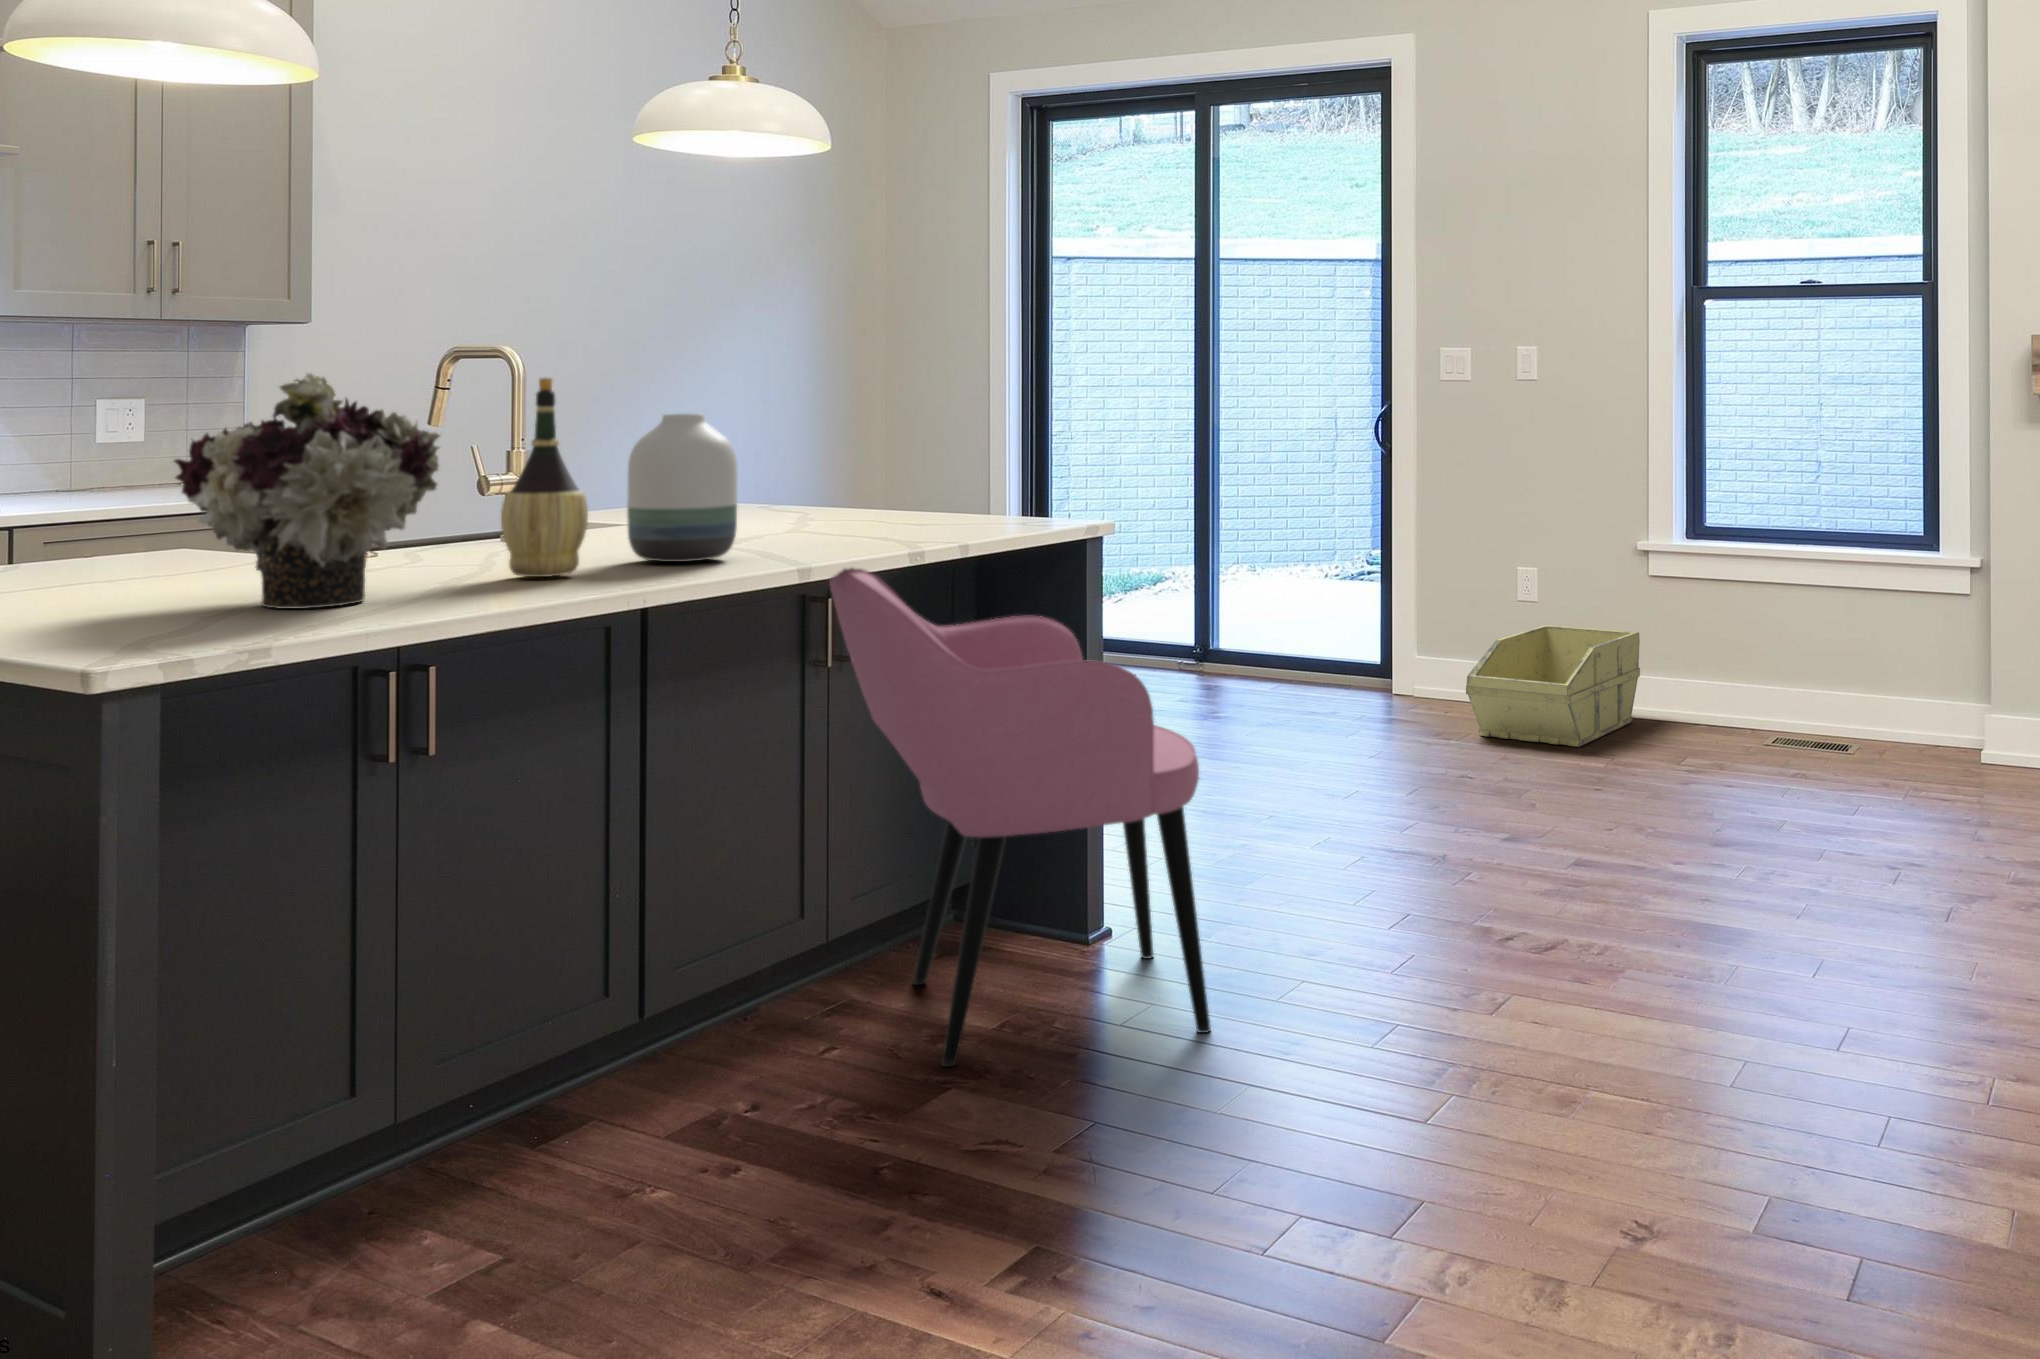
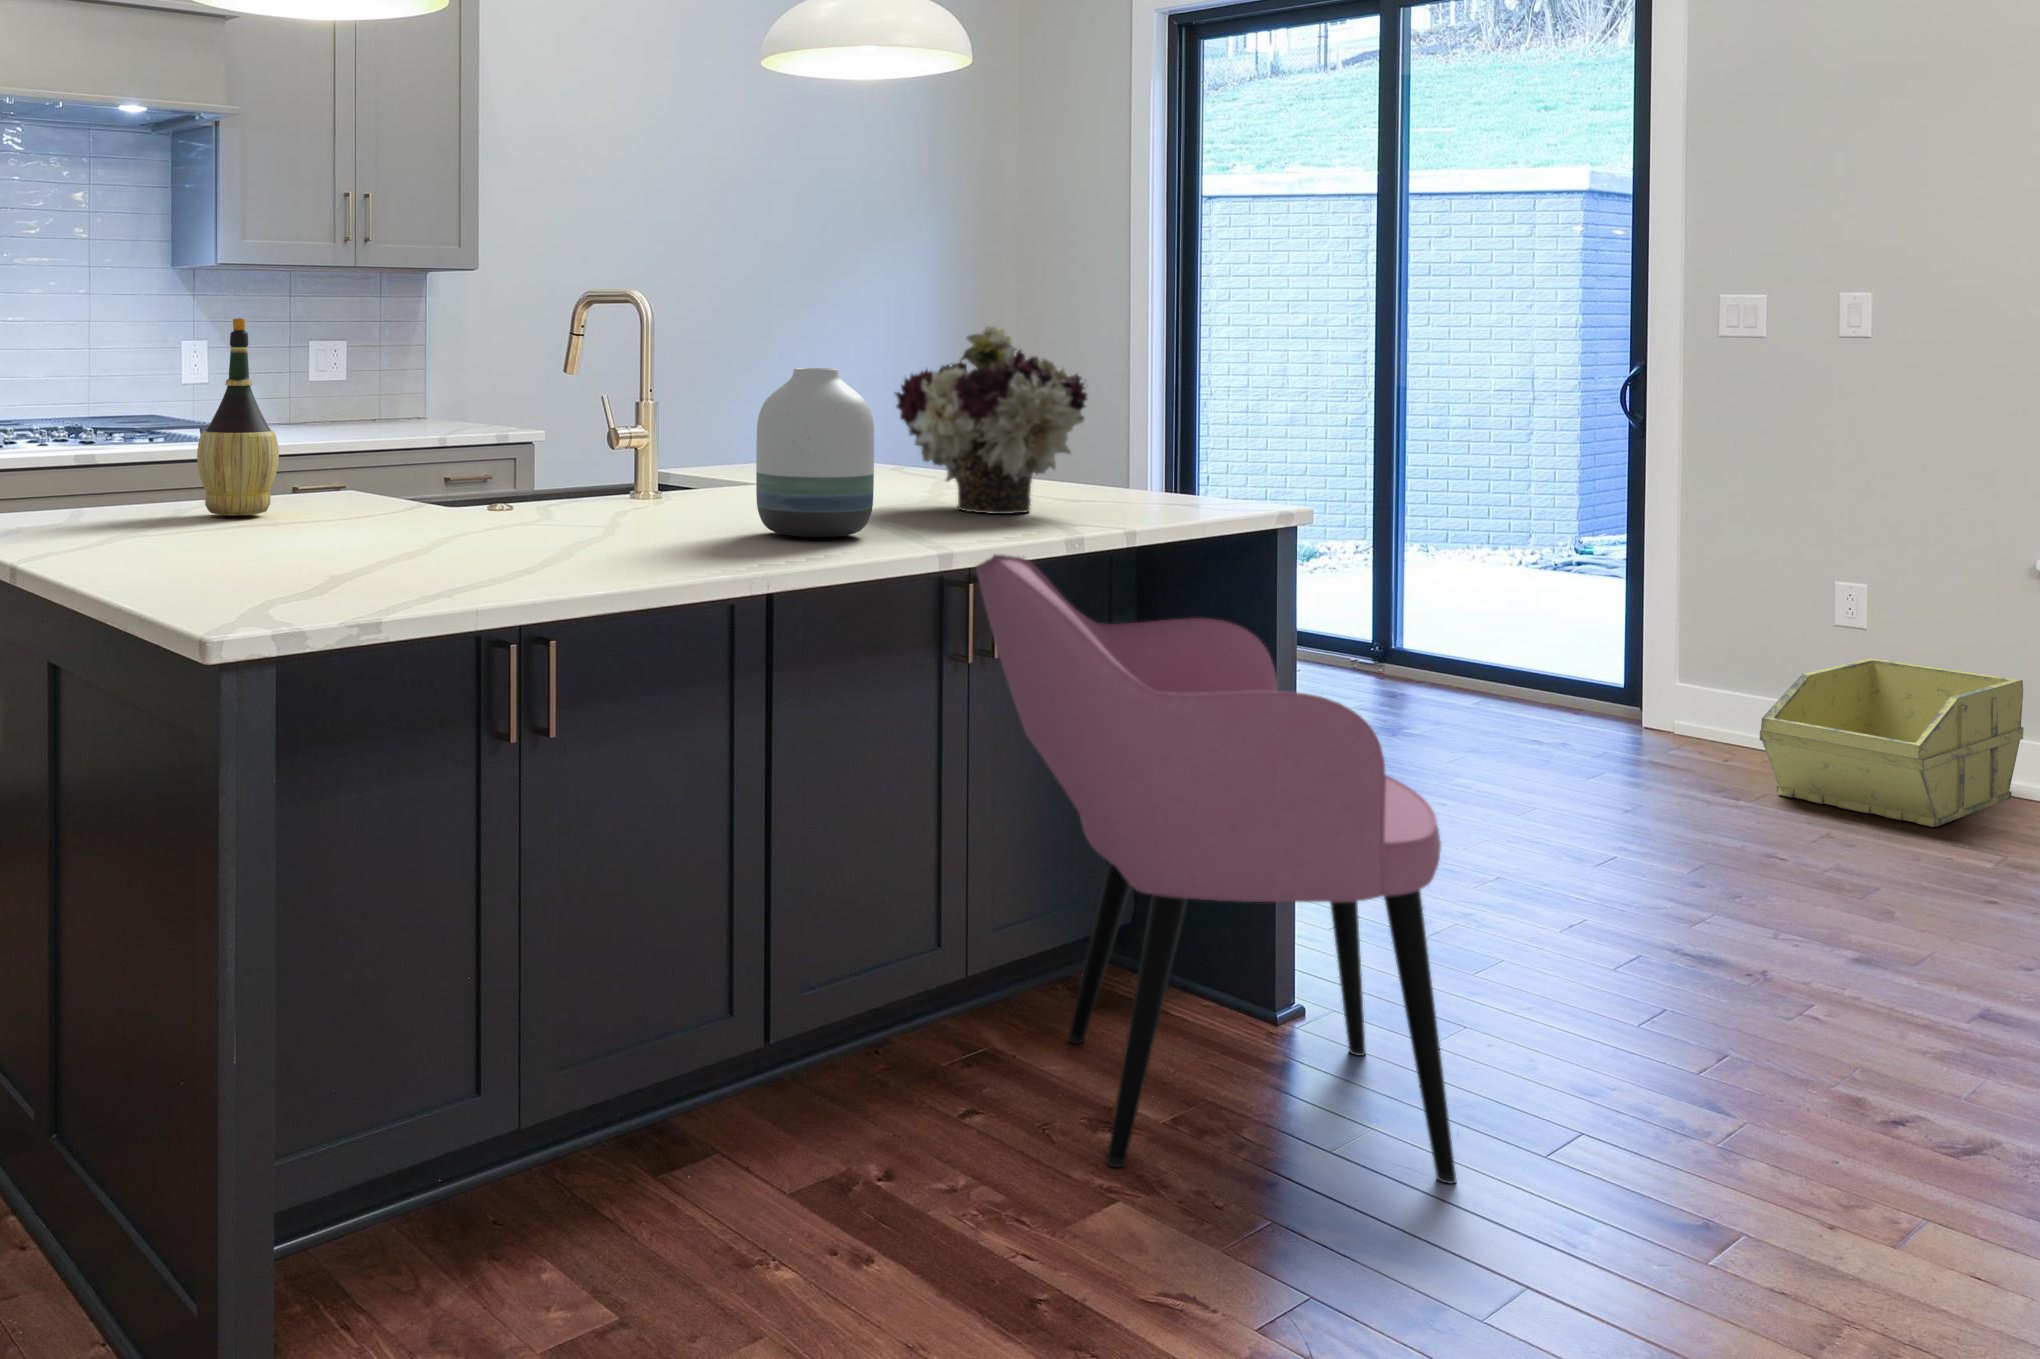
flower arrangement: present [175,373,440,609] -> present [895,326,1087,514]
wine bottle: present [501,378,588,577] -> present [197,318,279,516]

